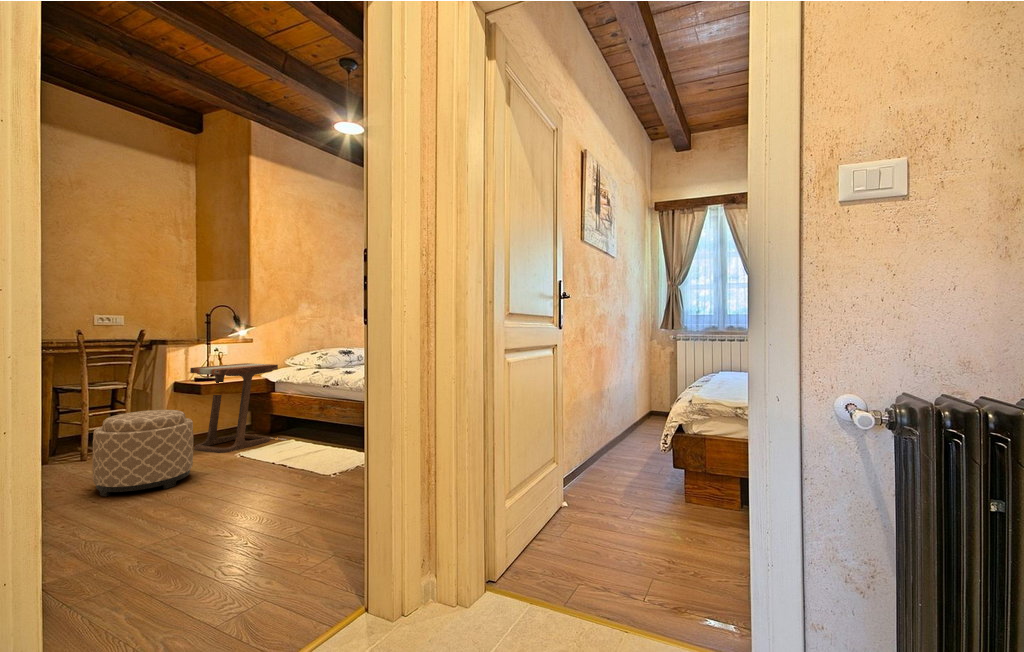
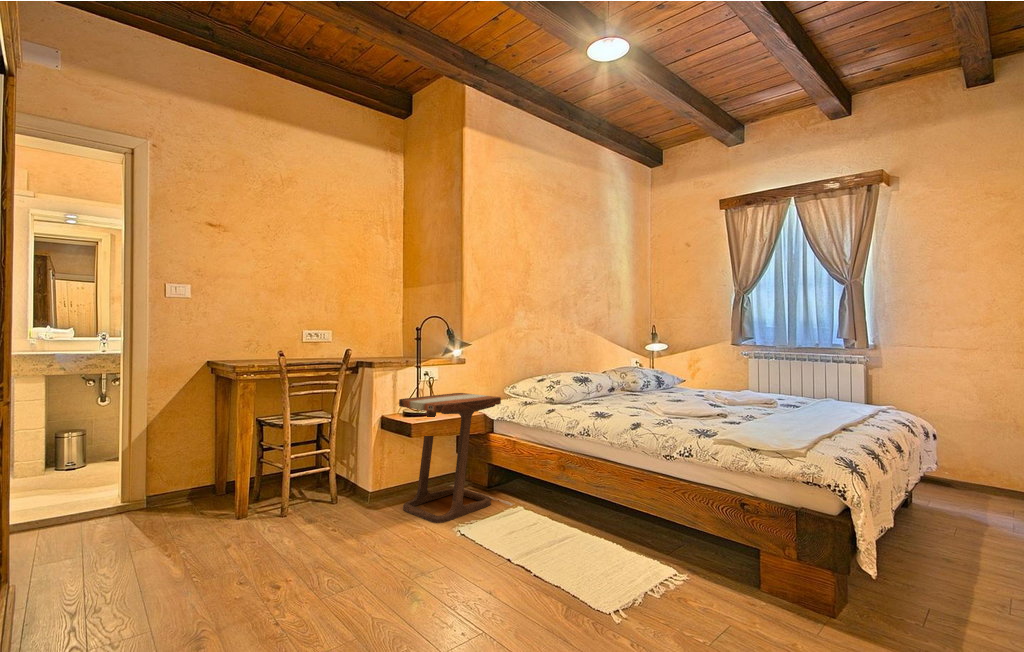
ottoman: present [92,410,193,496] -> none [277,468,405,616]

